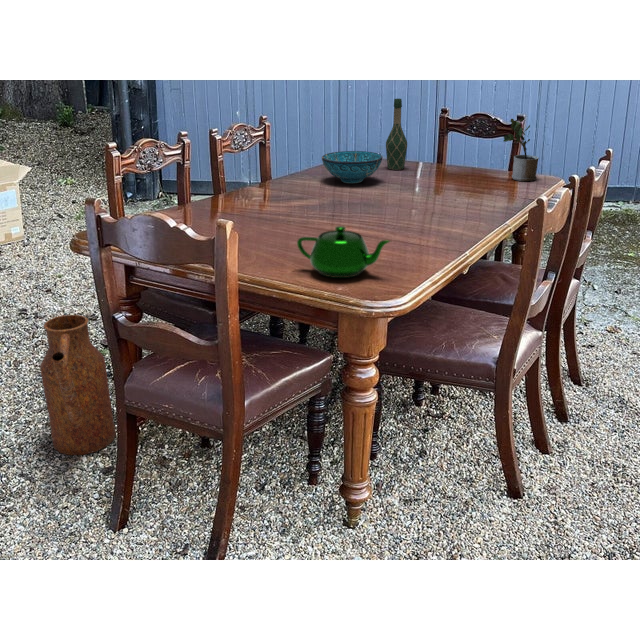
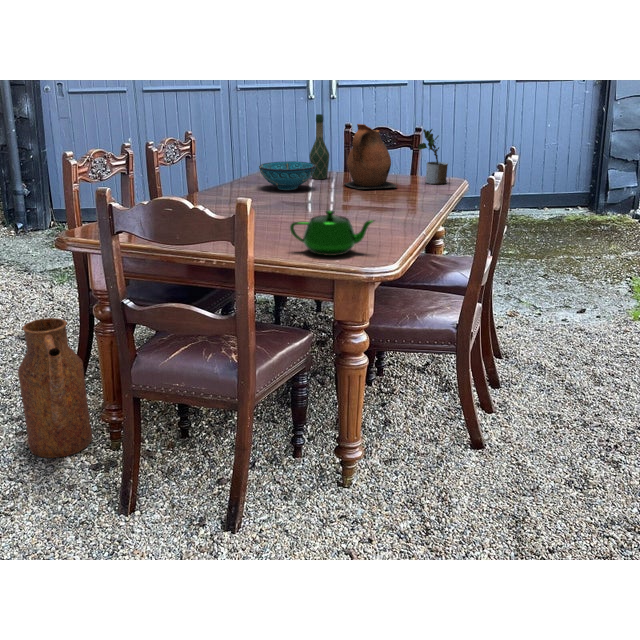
ceramic pitcher: none [414,112,475,186] -> present [344,124,397,189]

